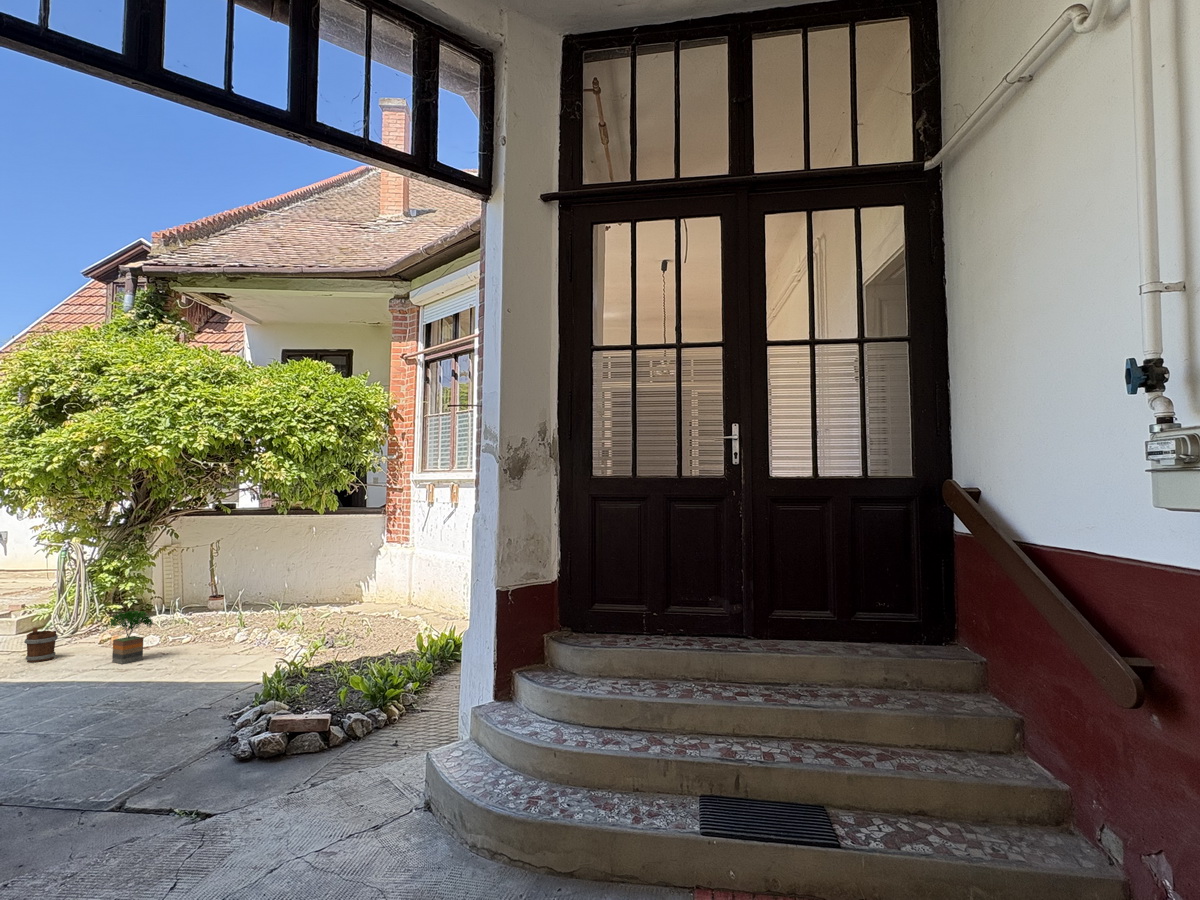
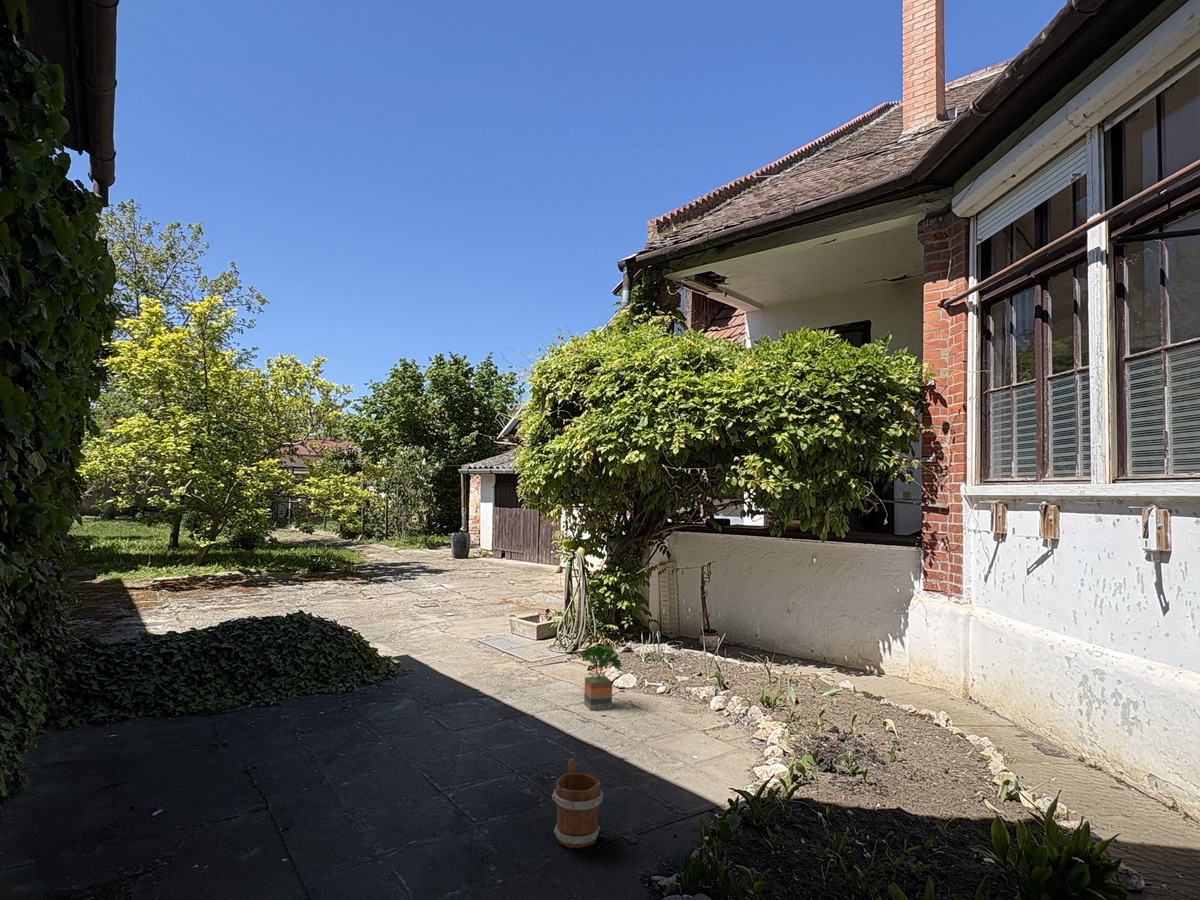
bucket: present [24,627,58,662] -> present [552,759,603,848]

